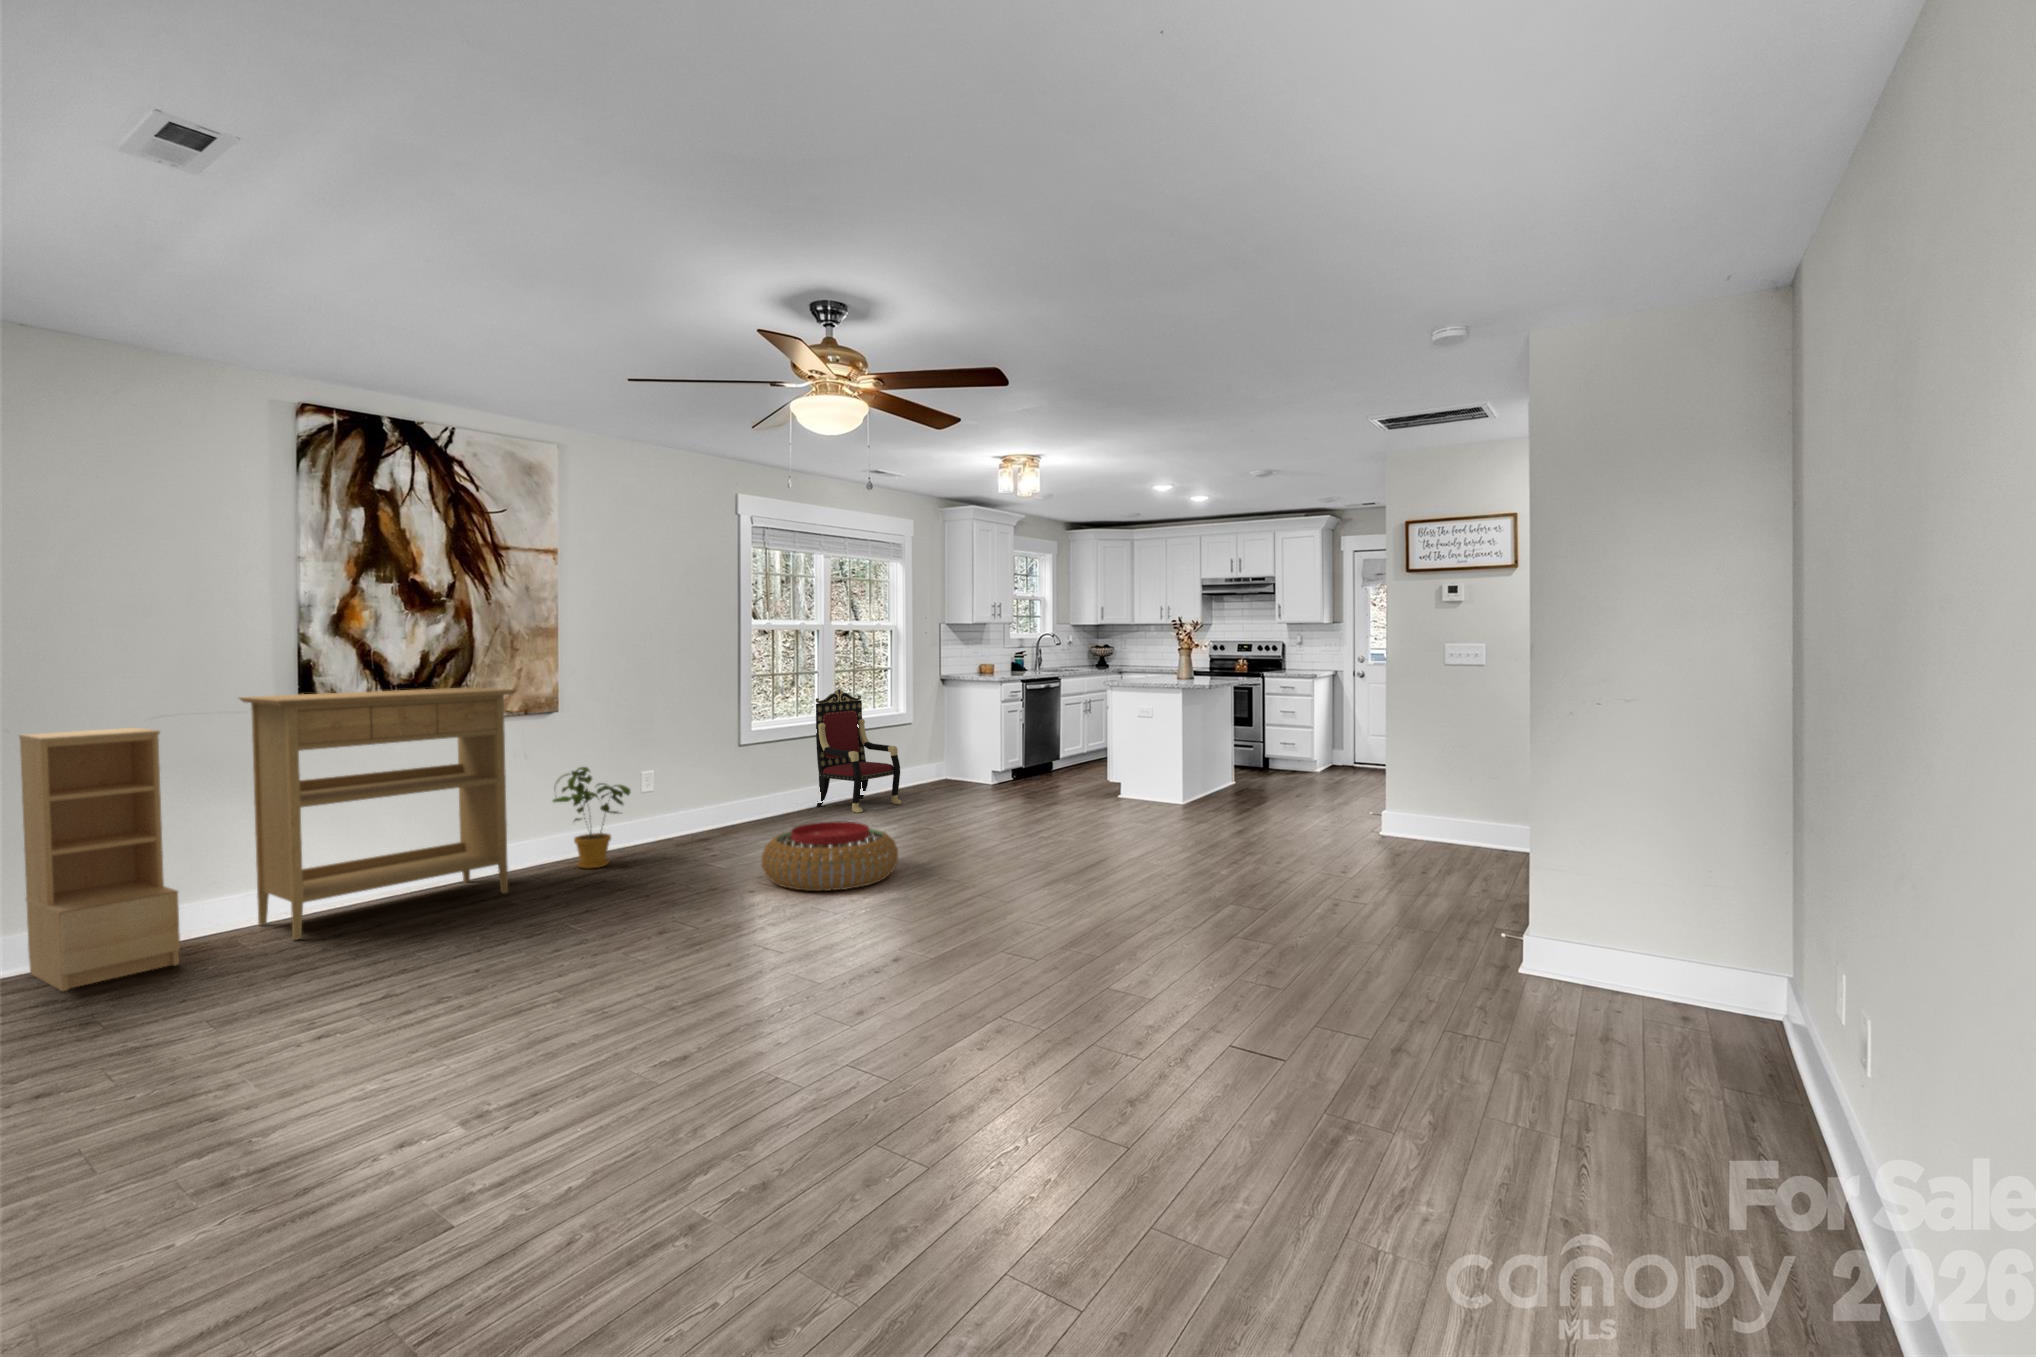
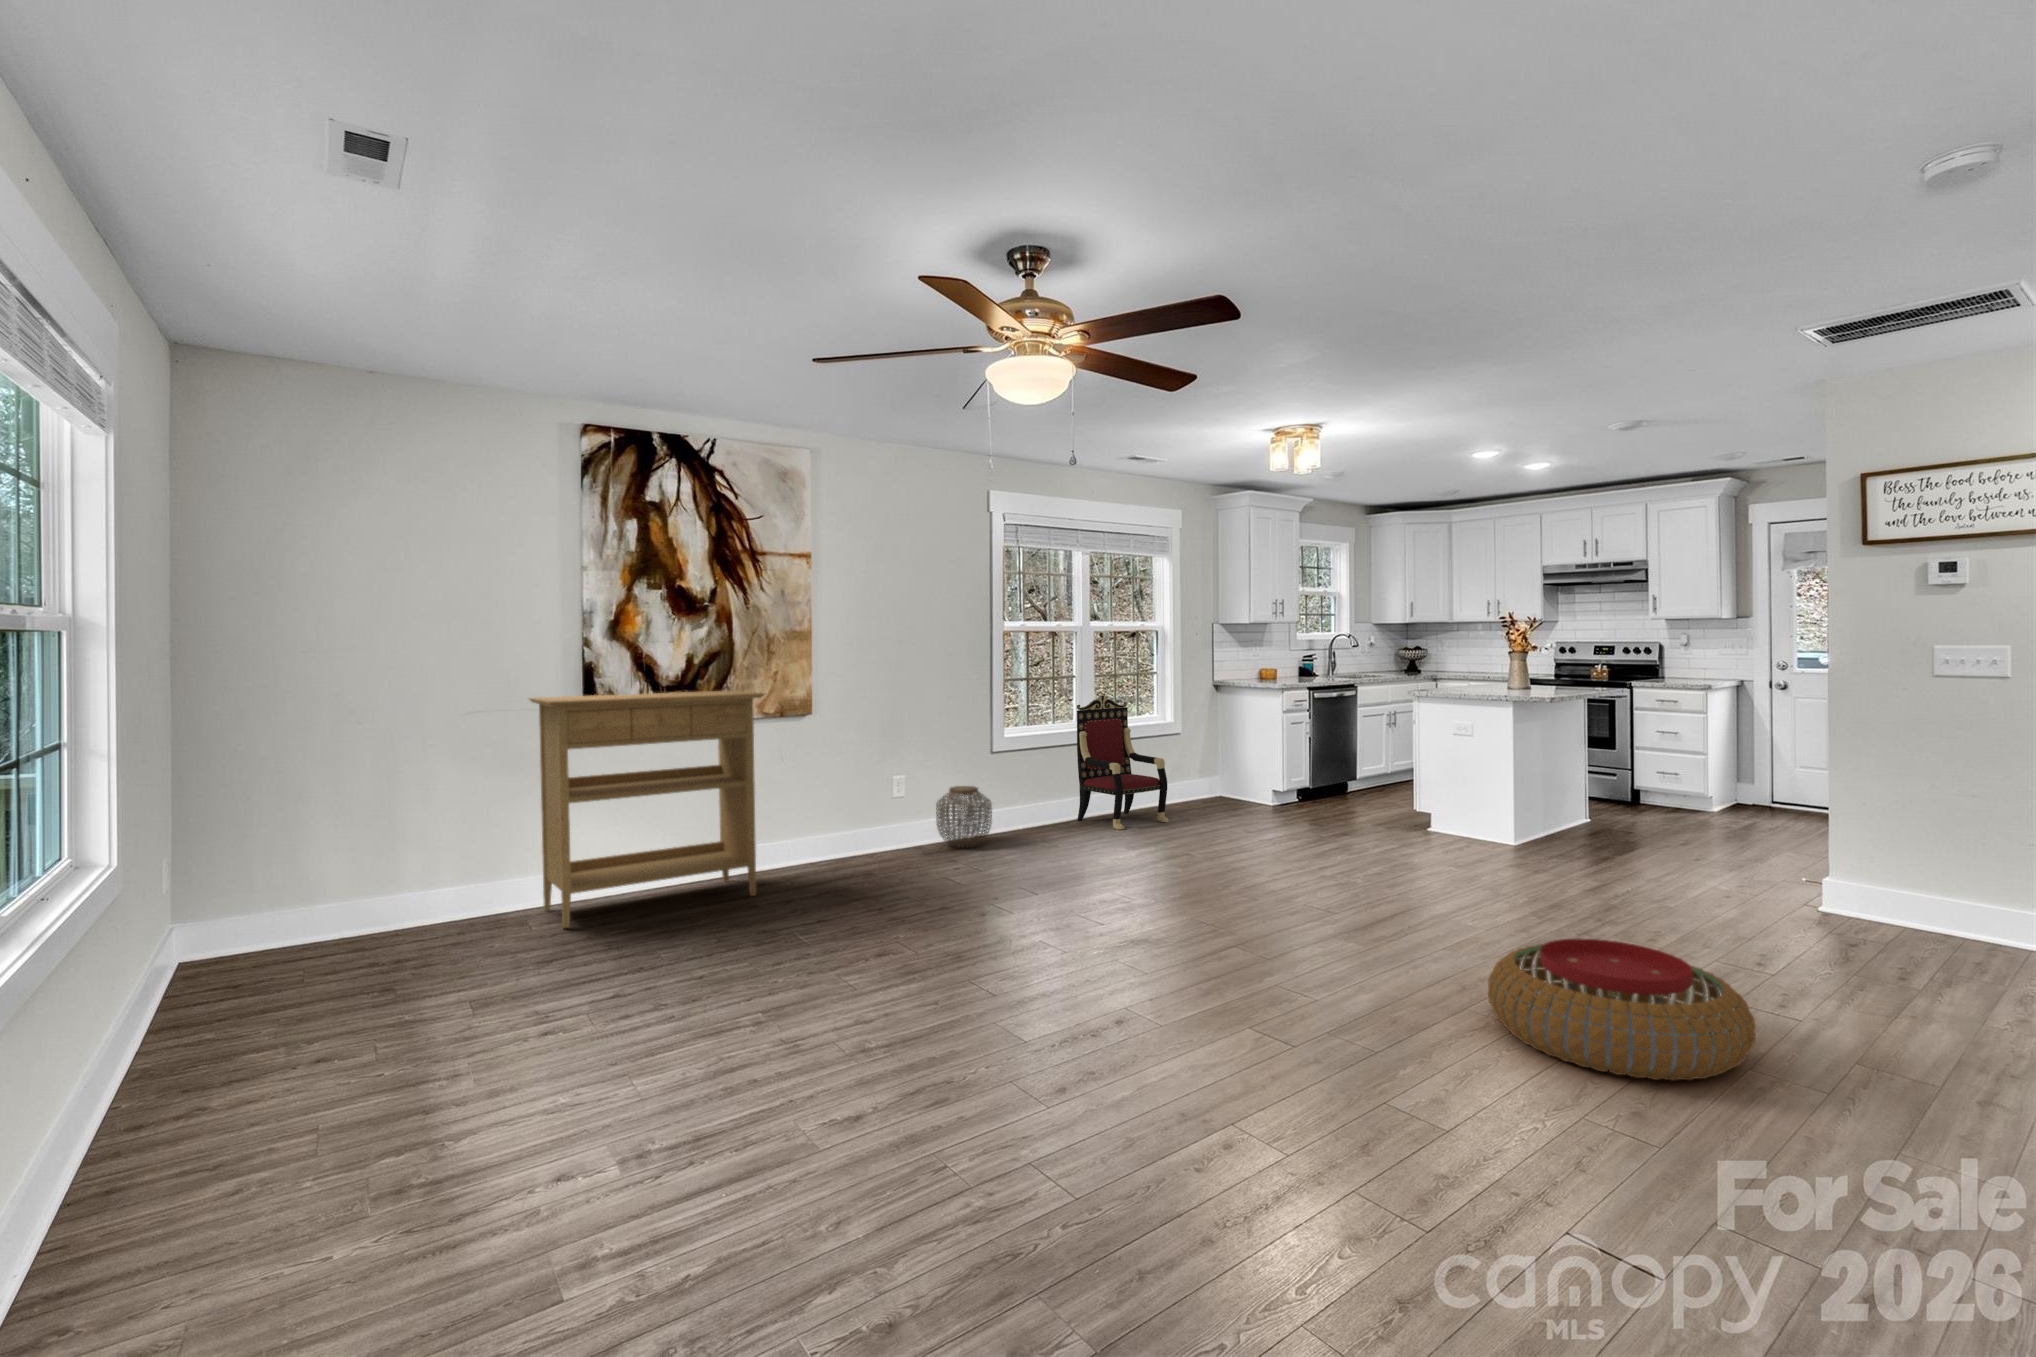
bookshelf: present [19,728,180,991] -> none [356,725,468,961]
house plant: present [553,767,631,869] -> none [806,772,877,875]
woven basket: none [684,777,740,837] -> present [936,786,992,848]
pouf: present [762,821,898,891] -> present [1488,939,1756,1081]

